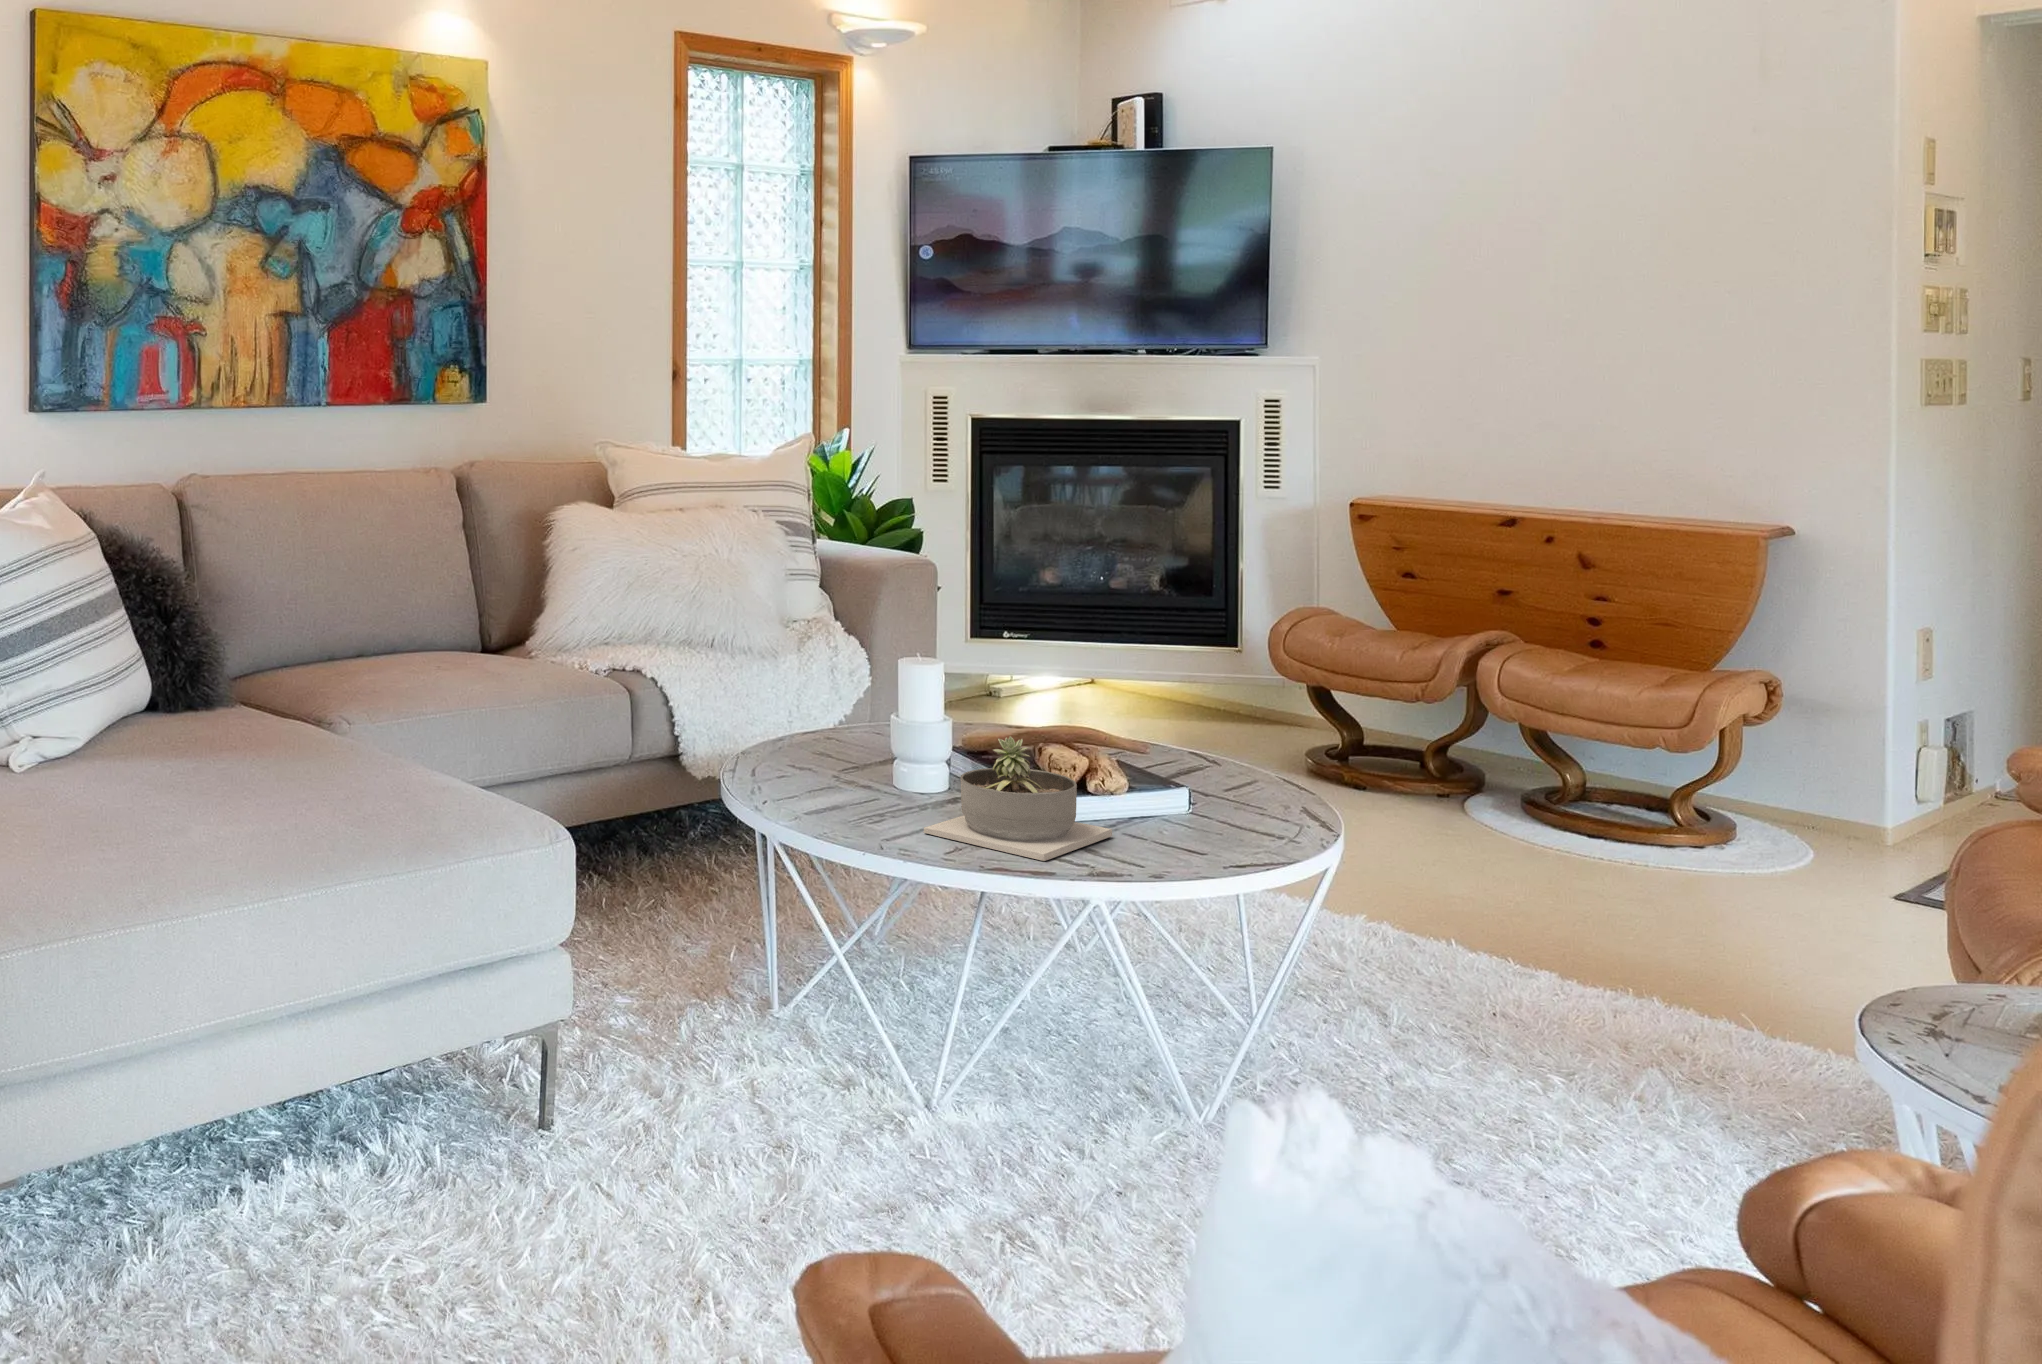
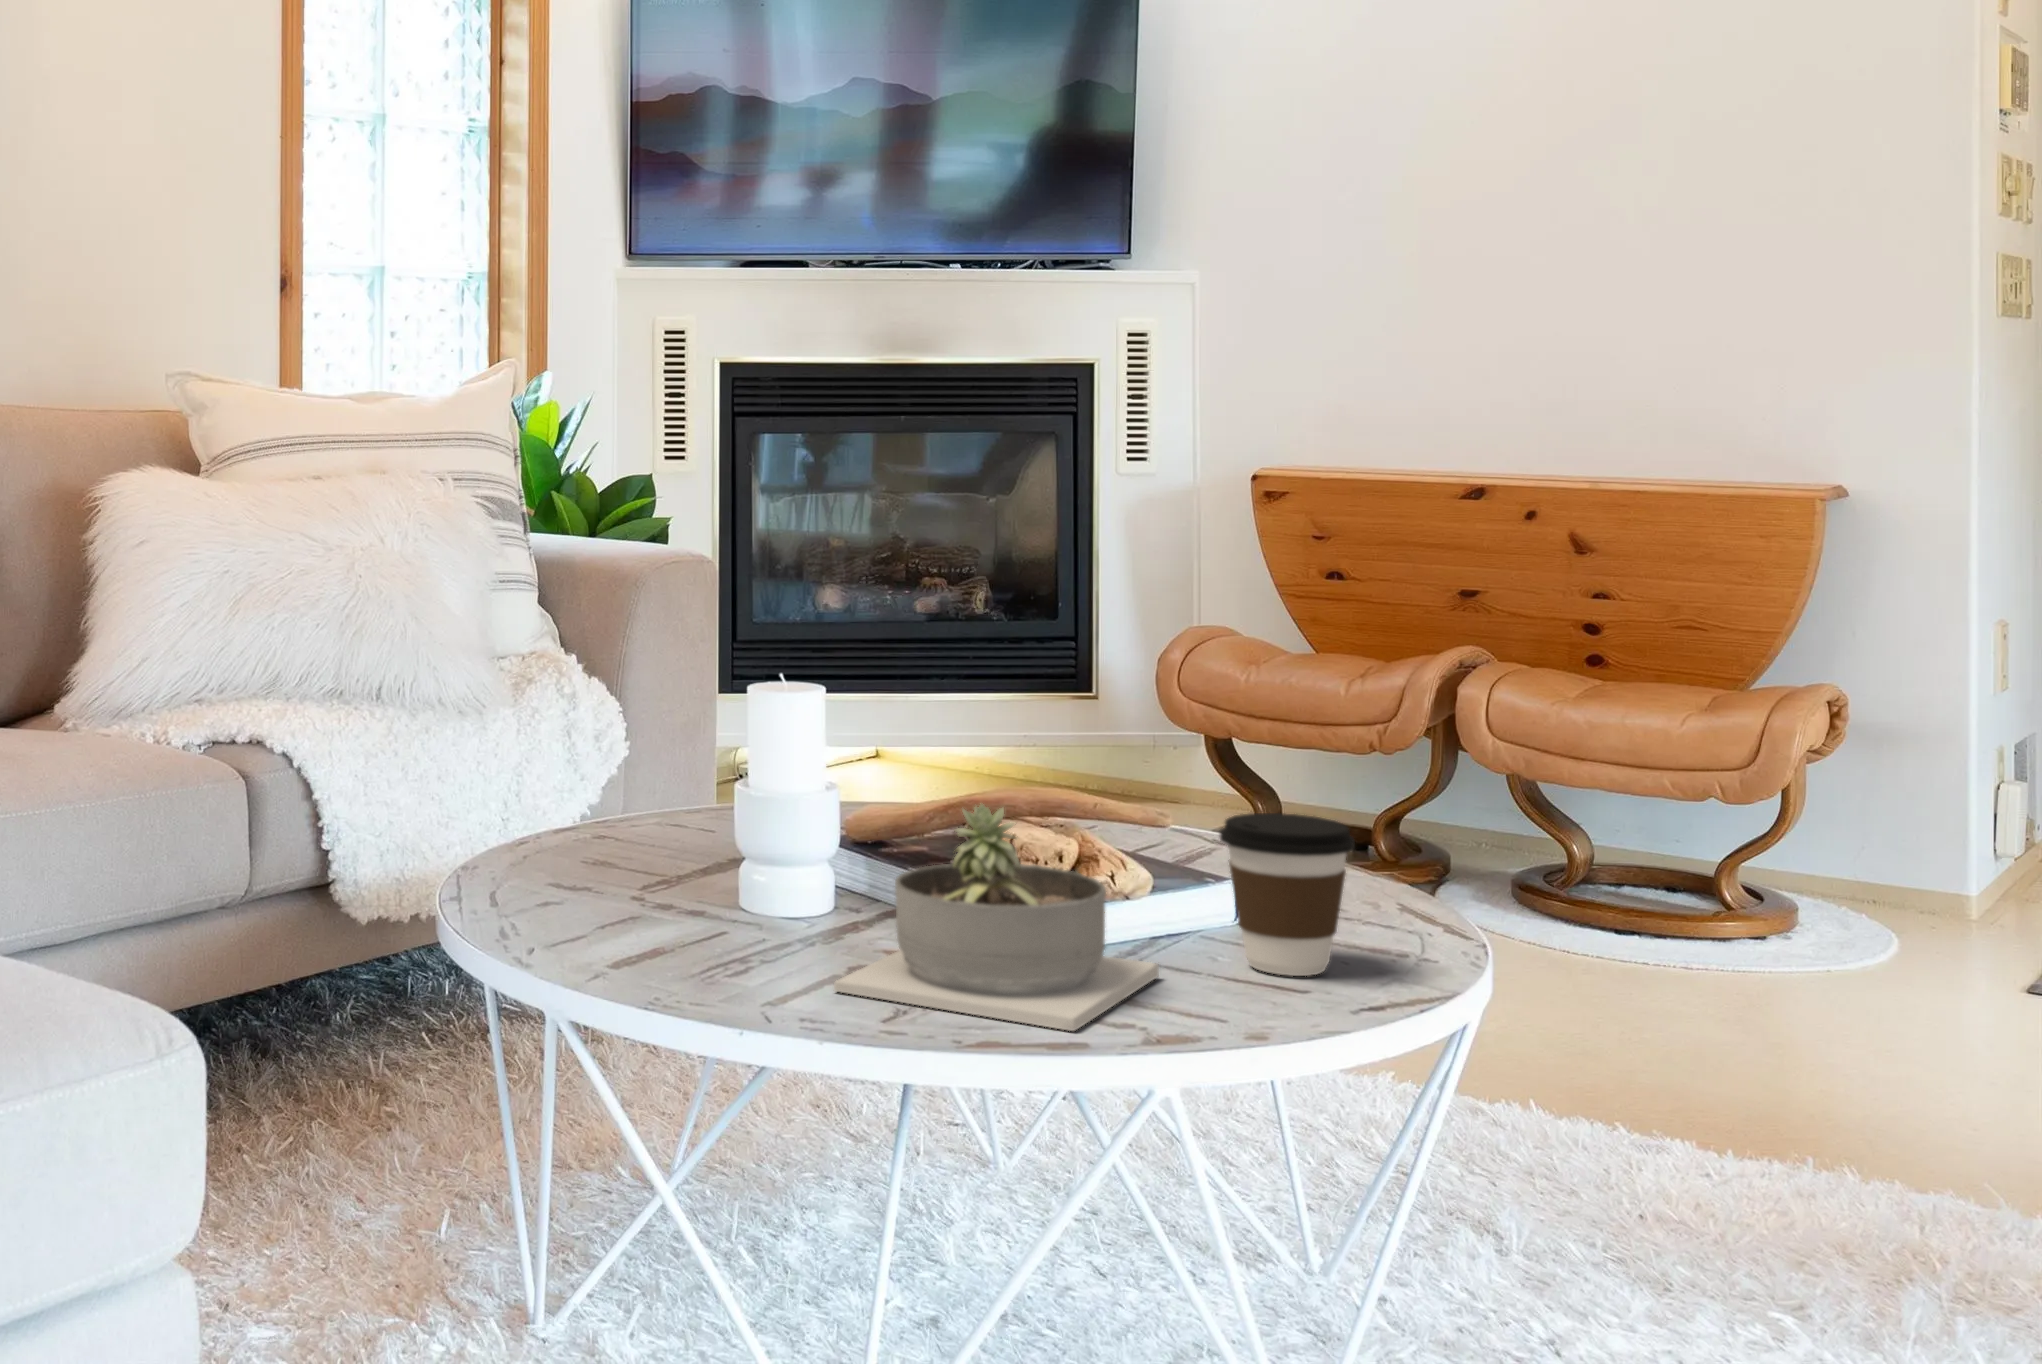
coffee cup: none [1153,749,1231,841] -> present [1220,813,1355,976]

